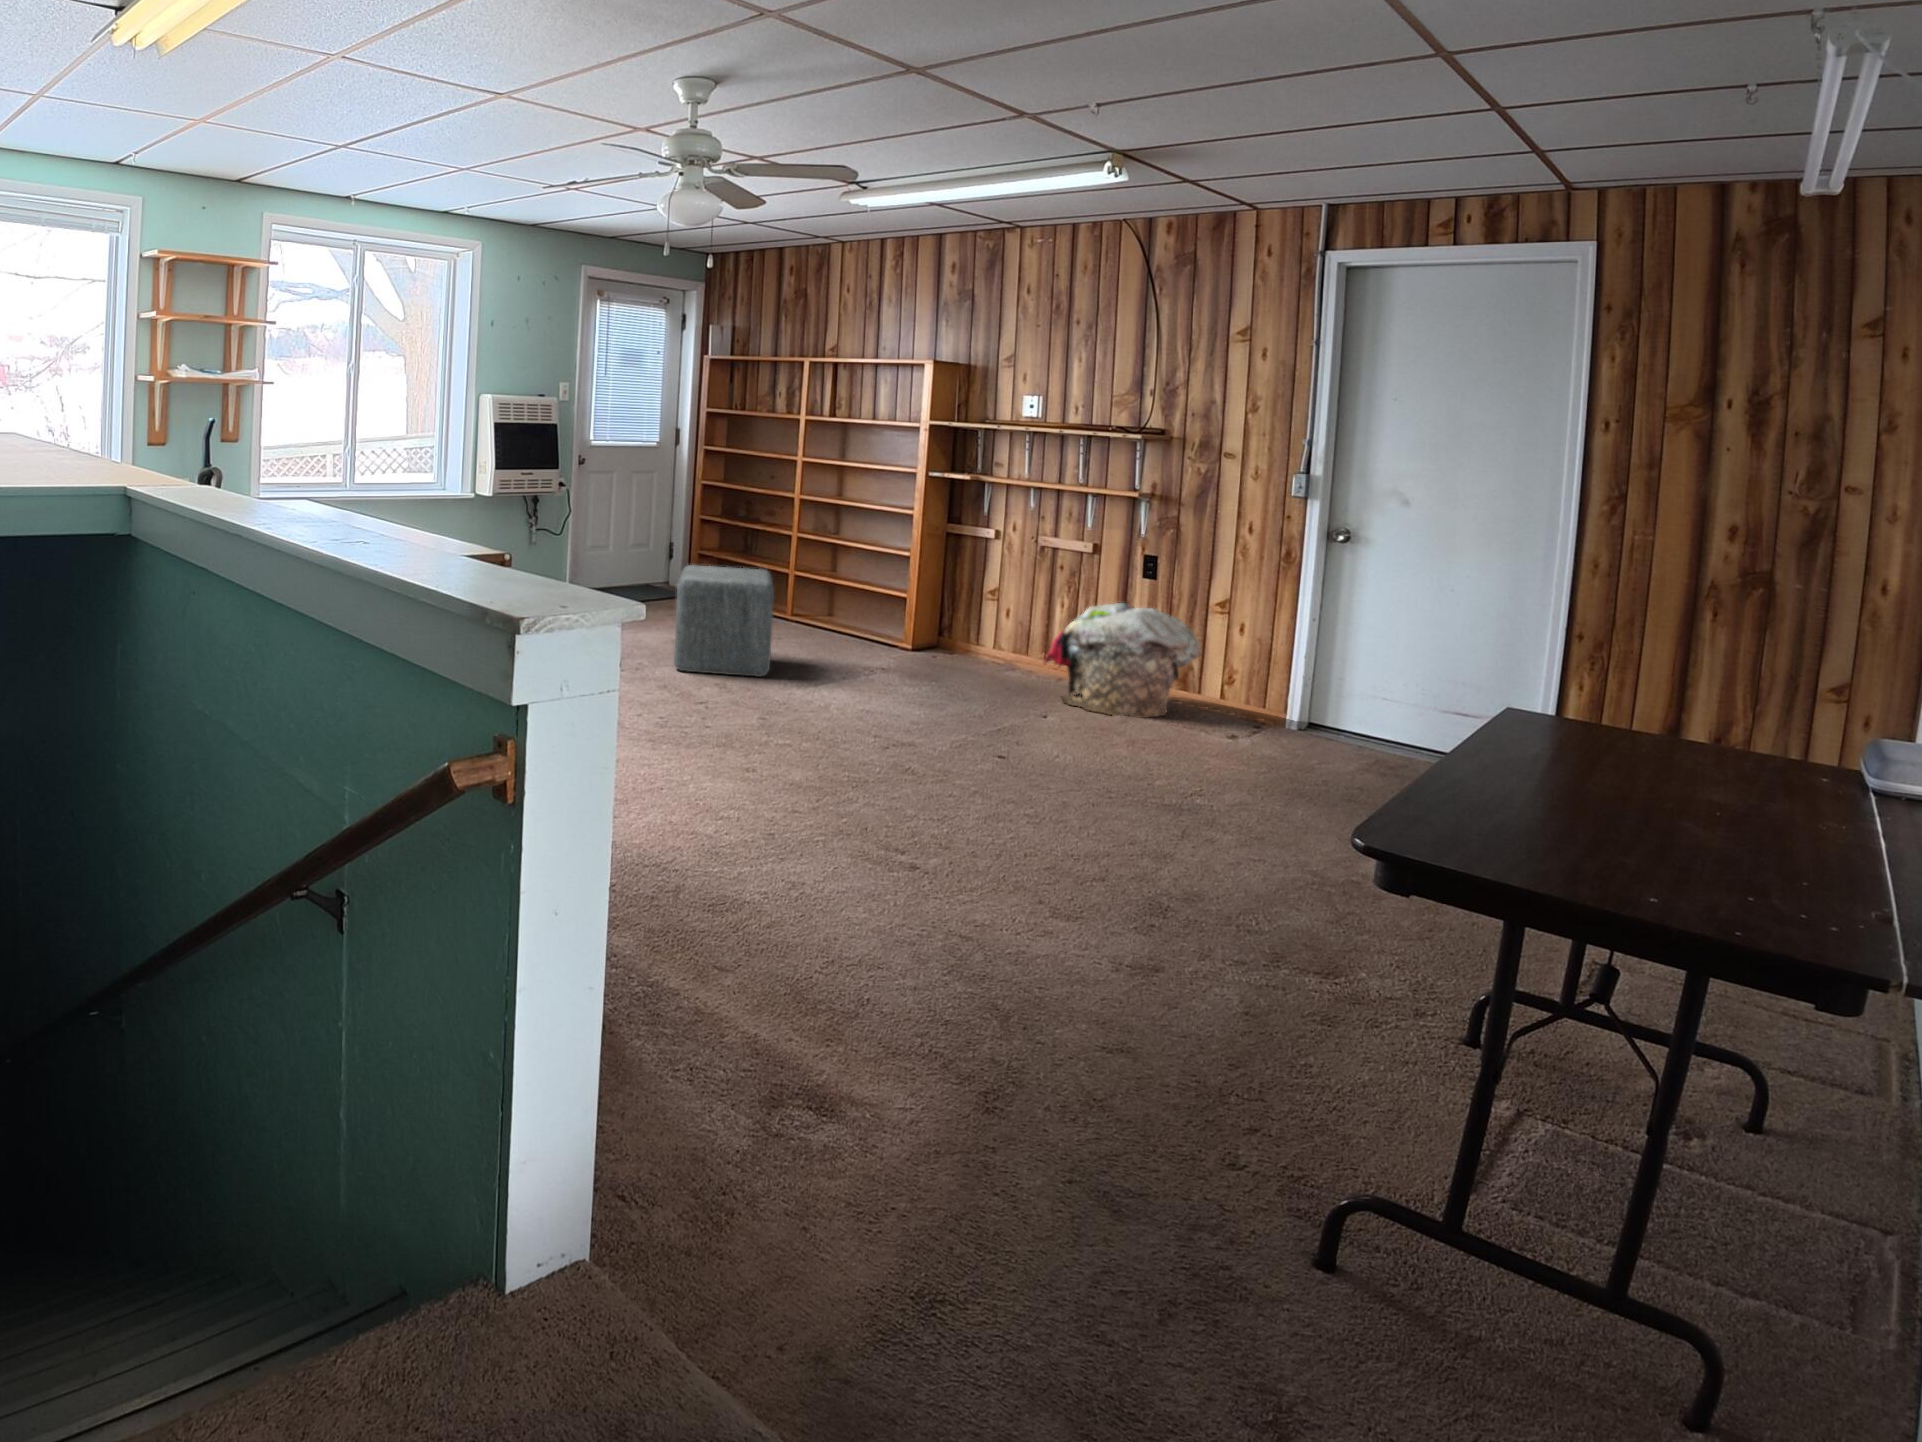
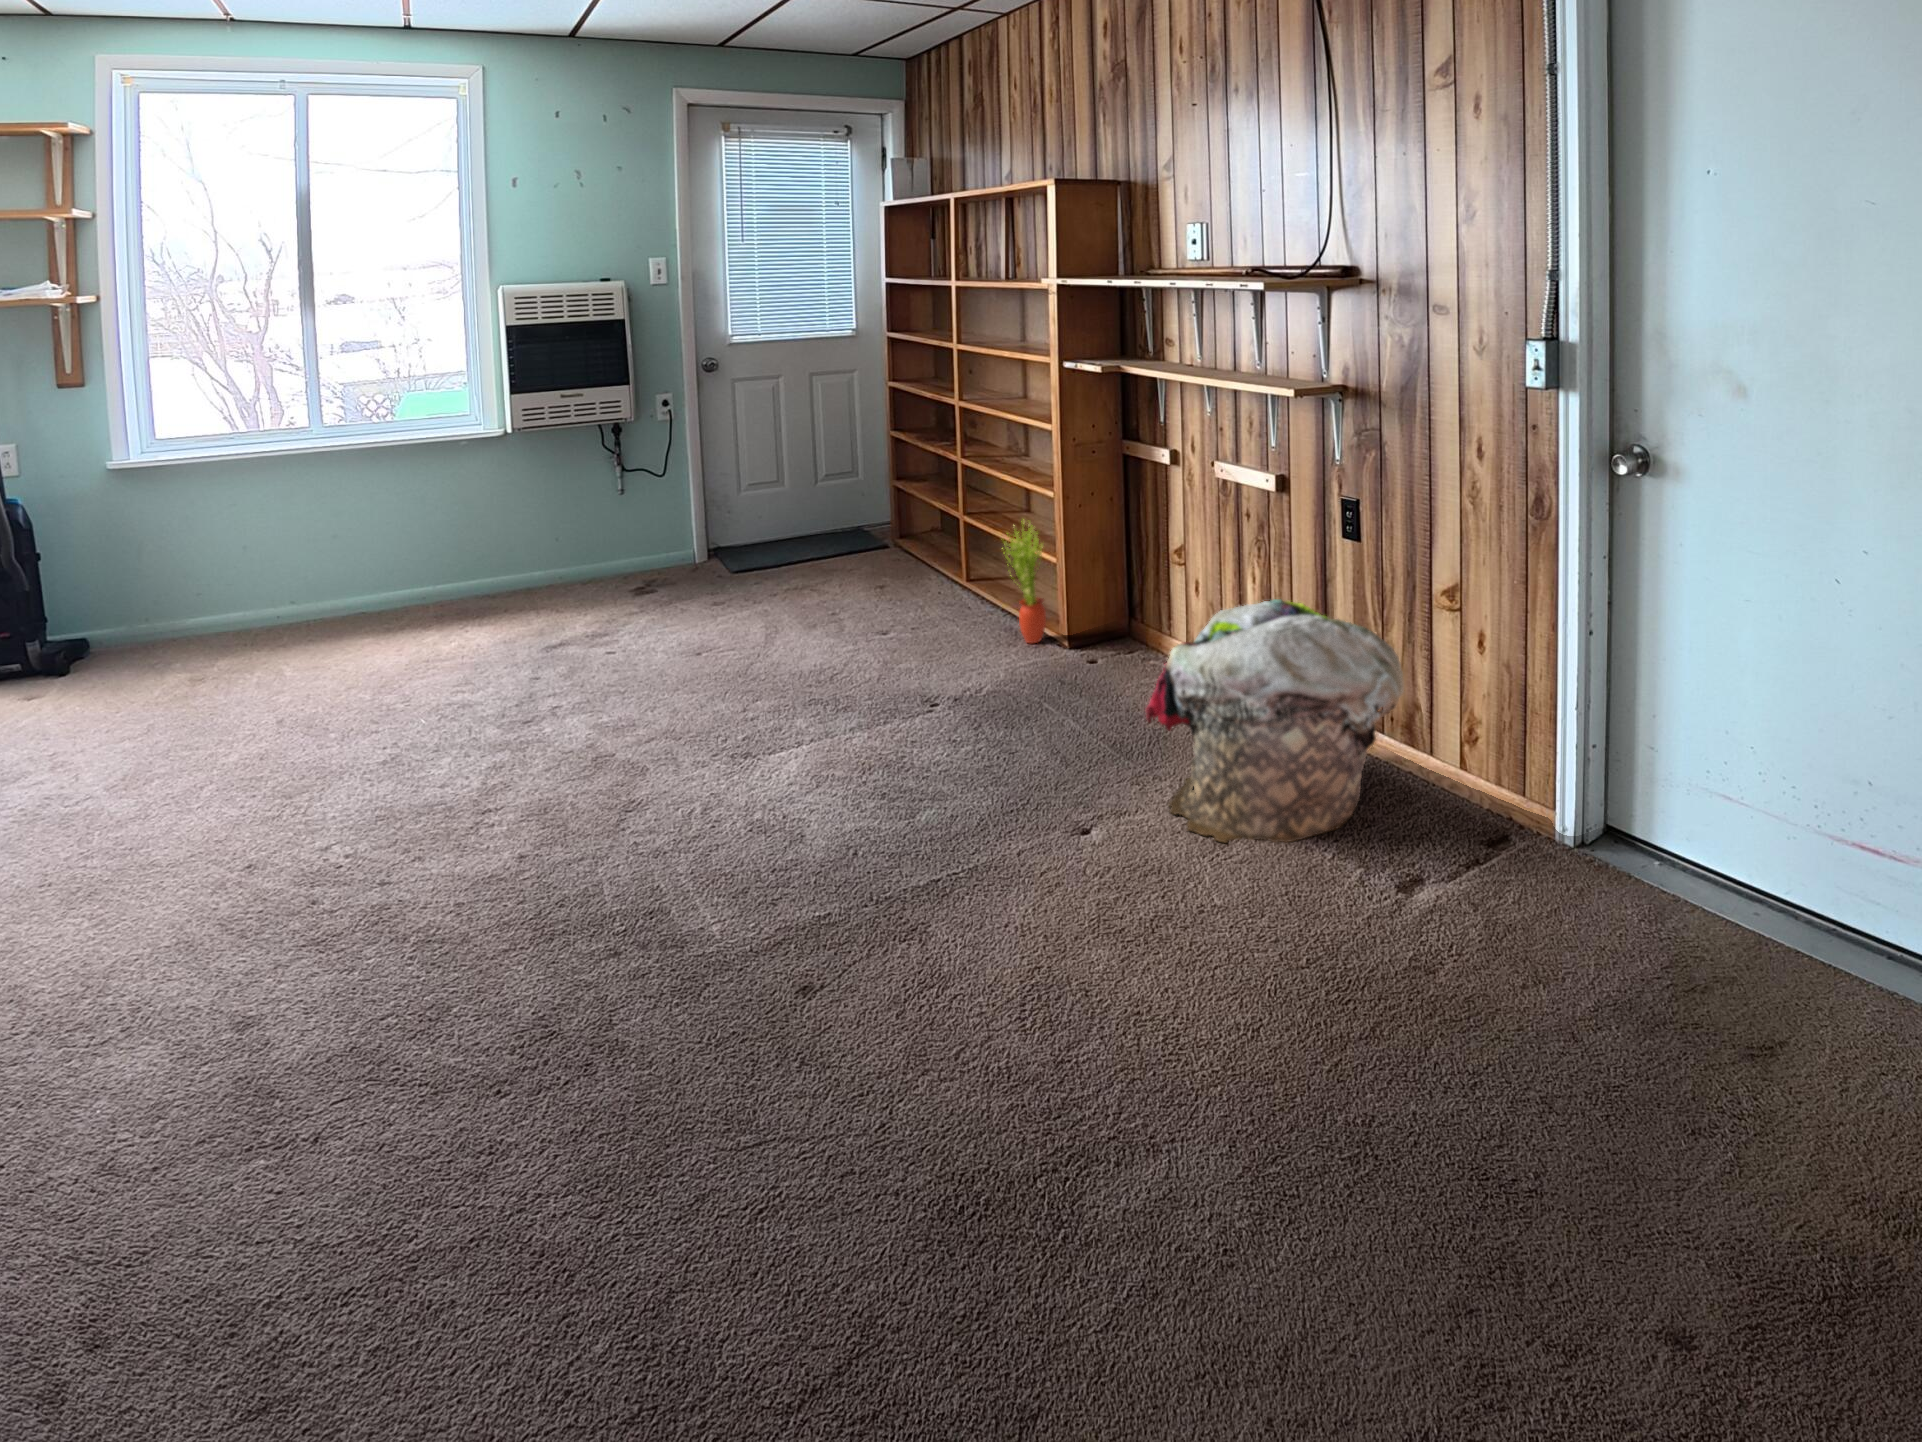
ottoman: present [674,565,774,677] -> none [450,564,731,788]
potted plant: none [868,568,898,645] -> present [1002,521,1046,643]

